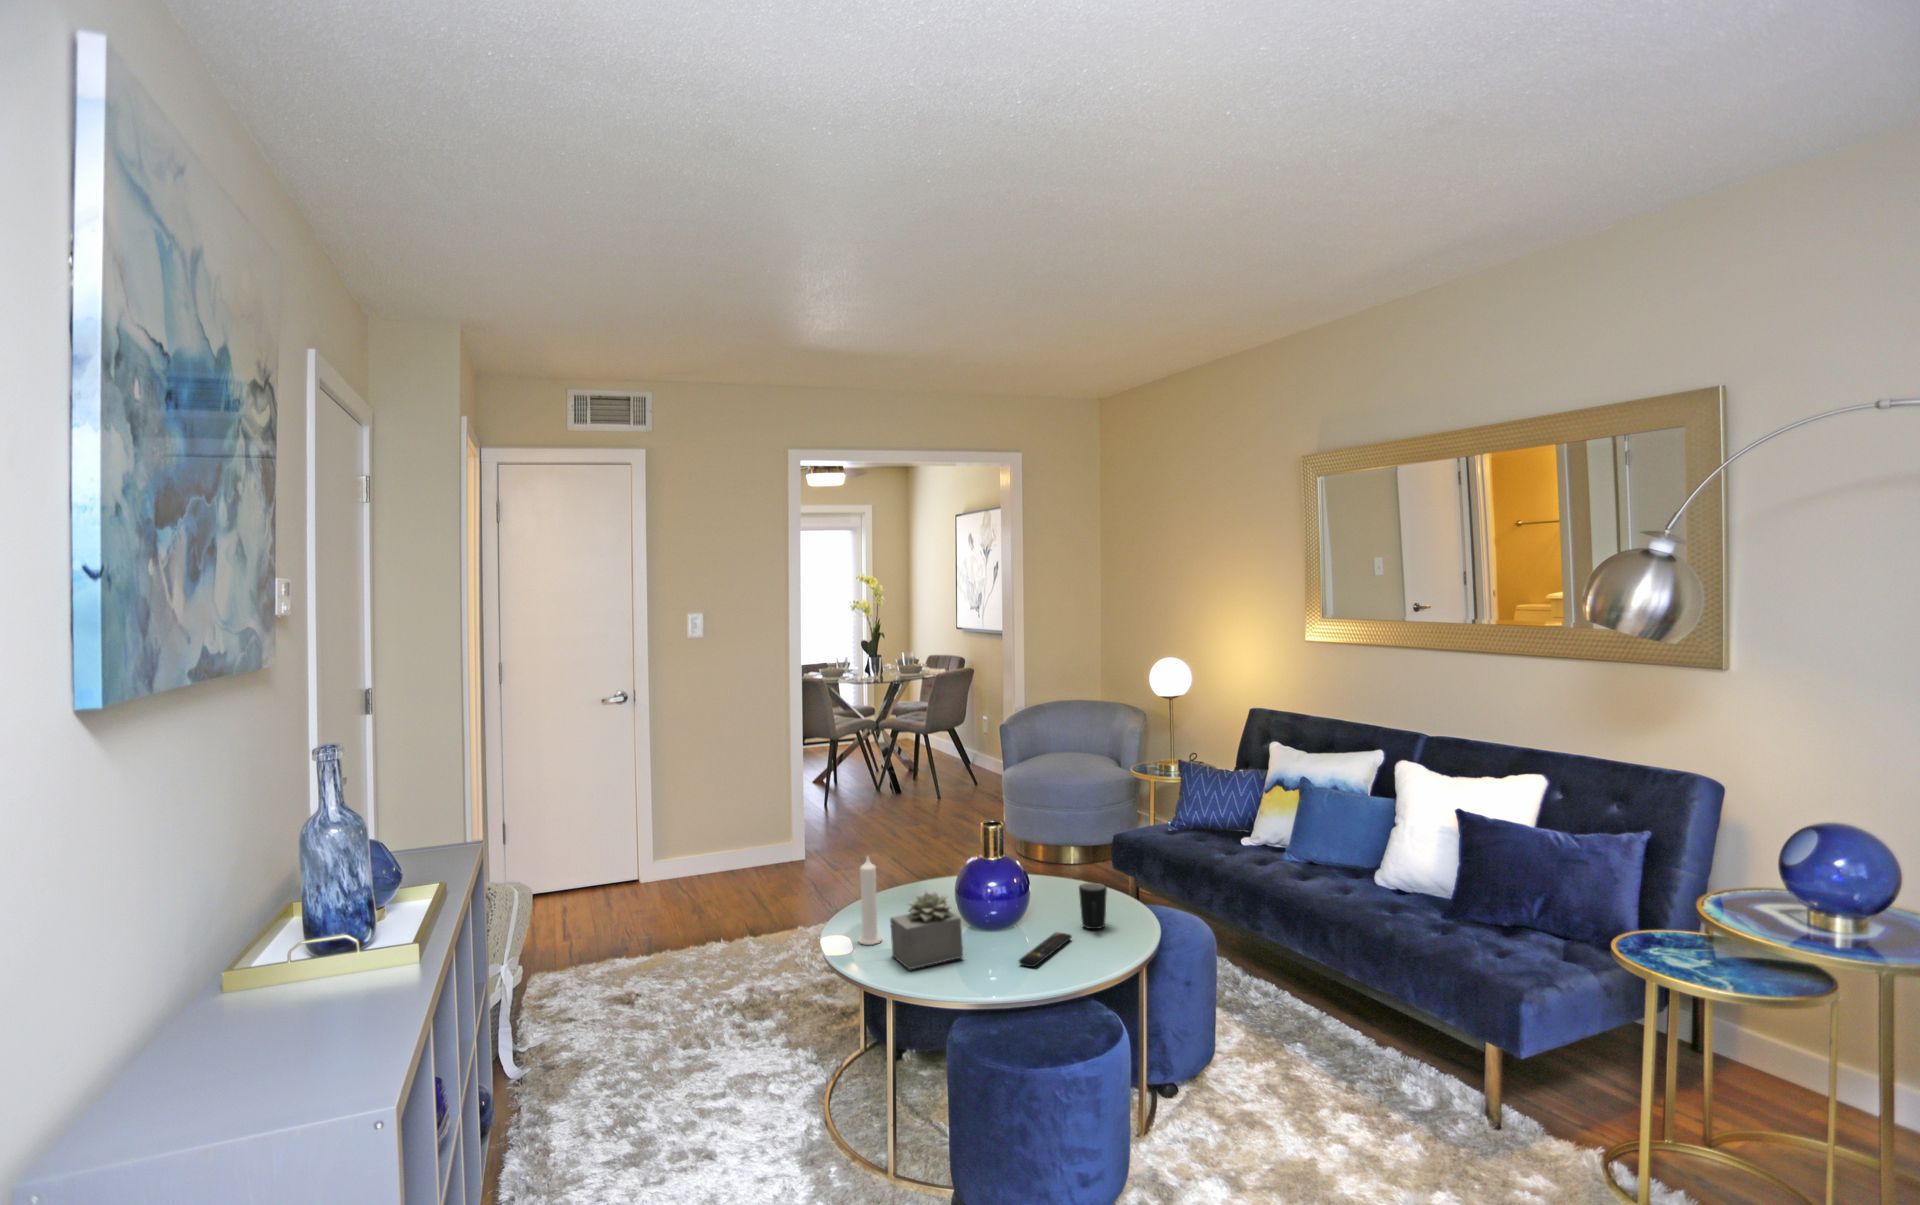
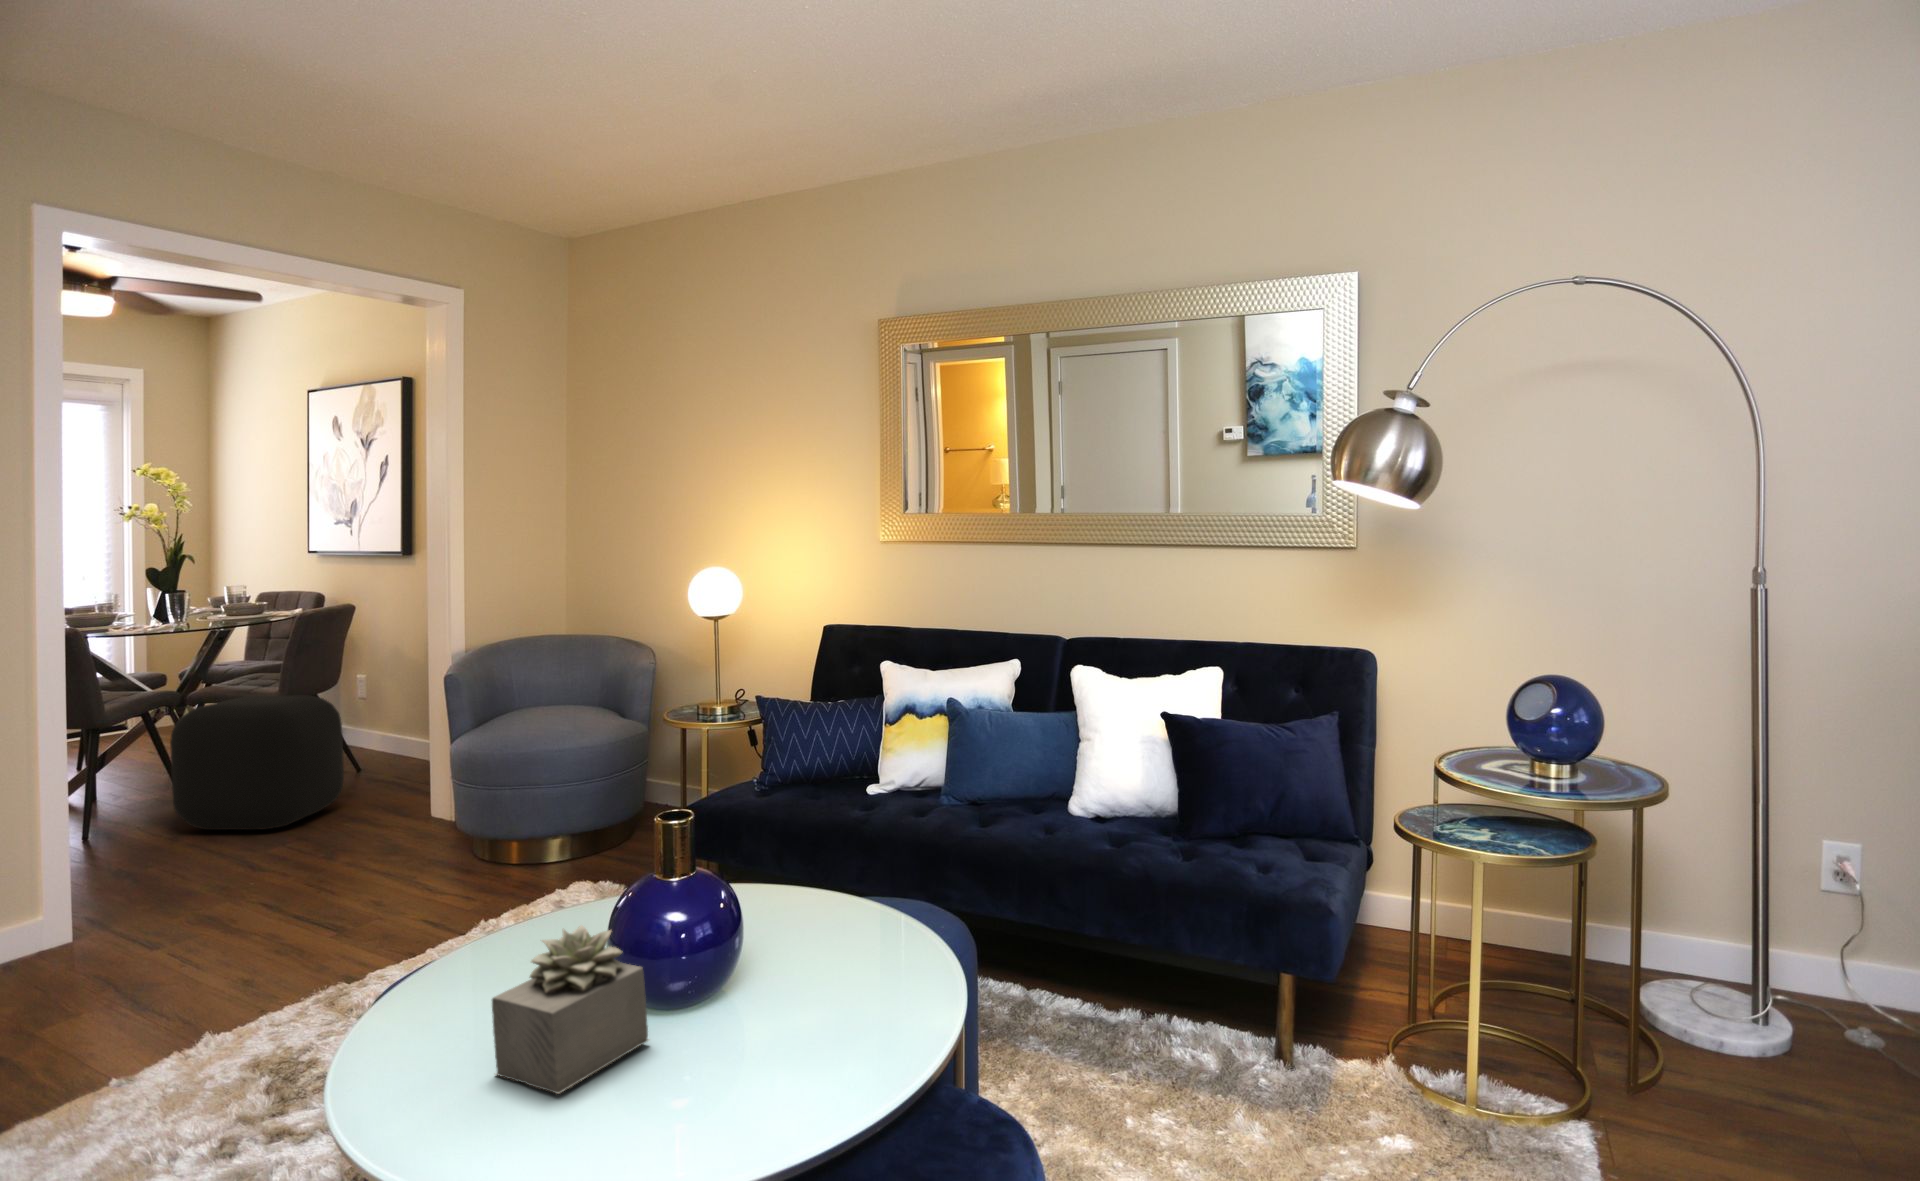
ottoman: none [864,727,957,814] -> present [170,696,344,830]
candle: present [858,857,882,945] -> none [393,883,448,1066]
mug: present [1079,883,1107,929] -> none [791,865,836,941]
remote control: present [1019,932,1072,967] -> none [759,956,803,1028]

